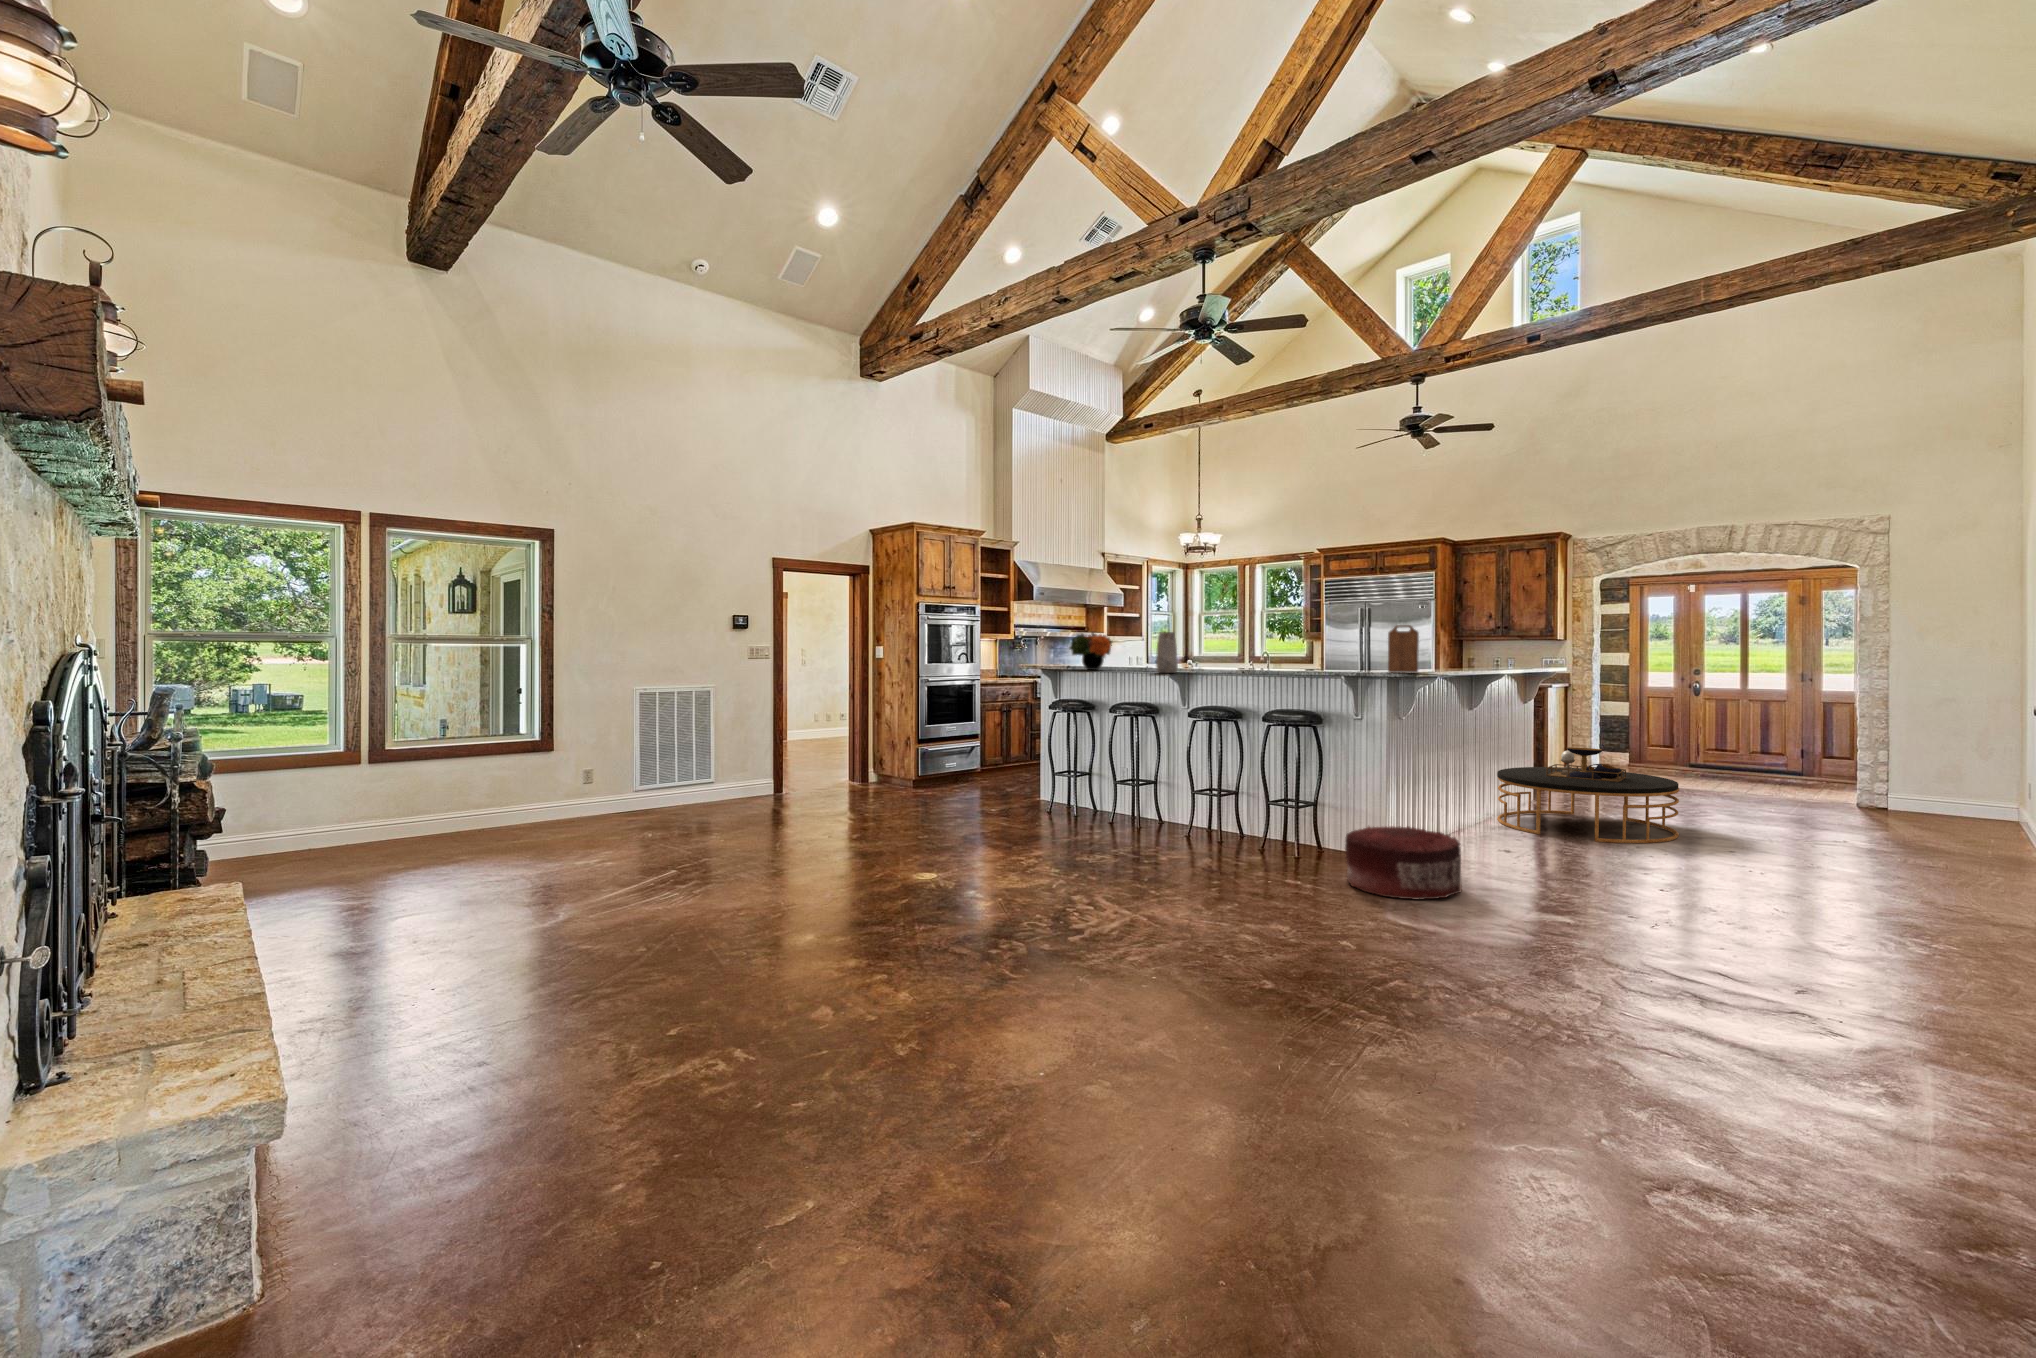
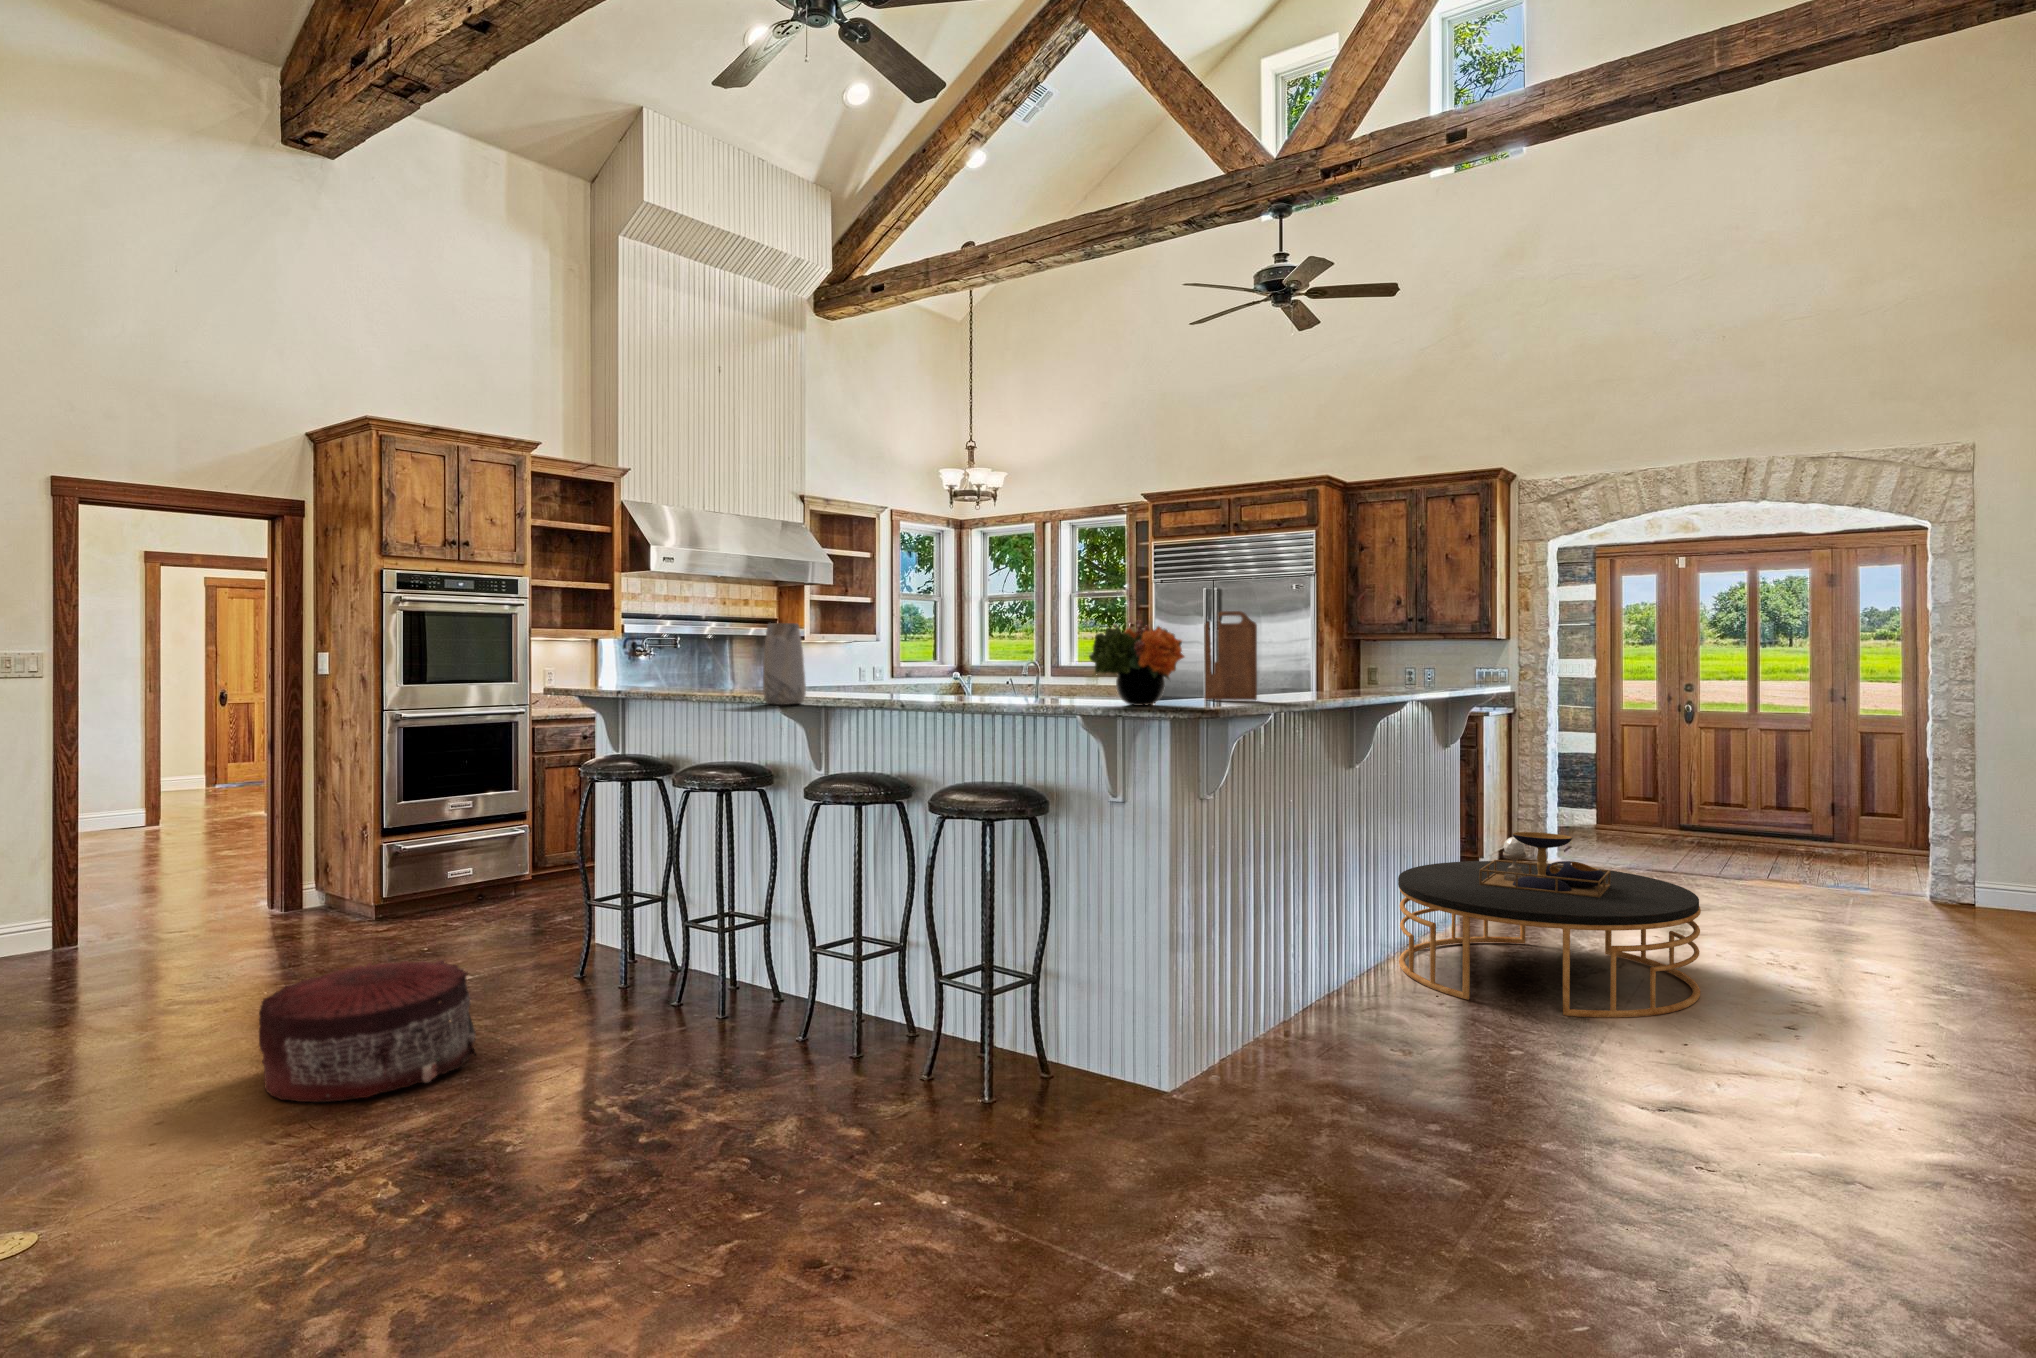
flower arrangement: present [1070,632,1112,670] -> present [1089,620,1184,705]
pouf: present [1345,826,1462,899] -> present [259,960,476,1102]

